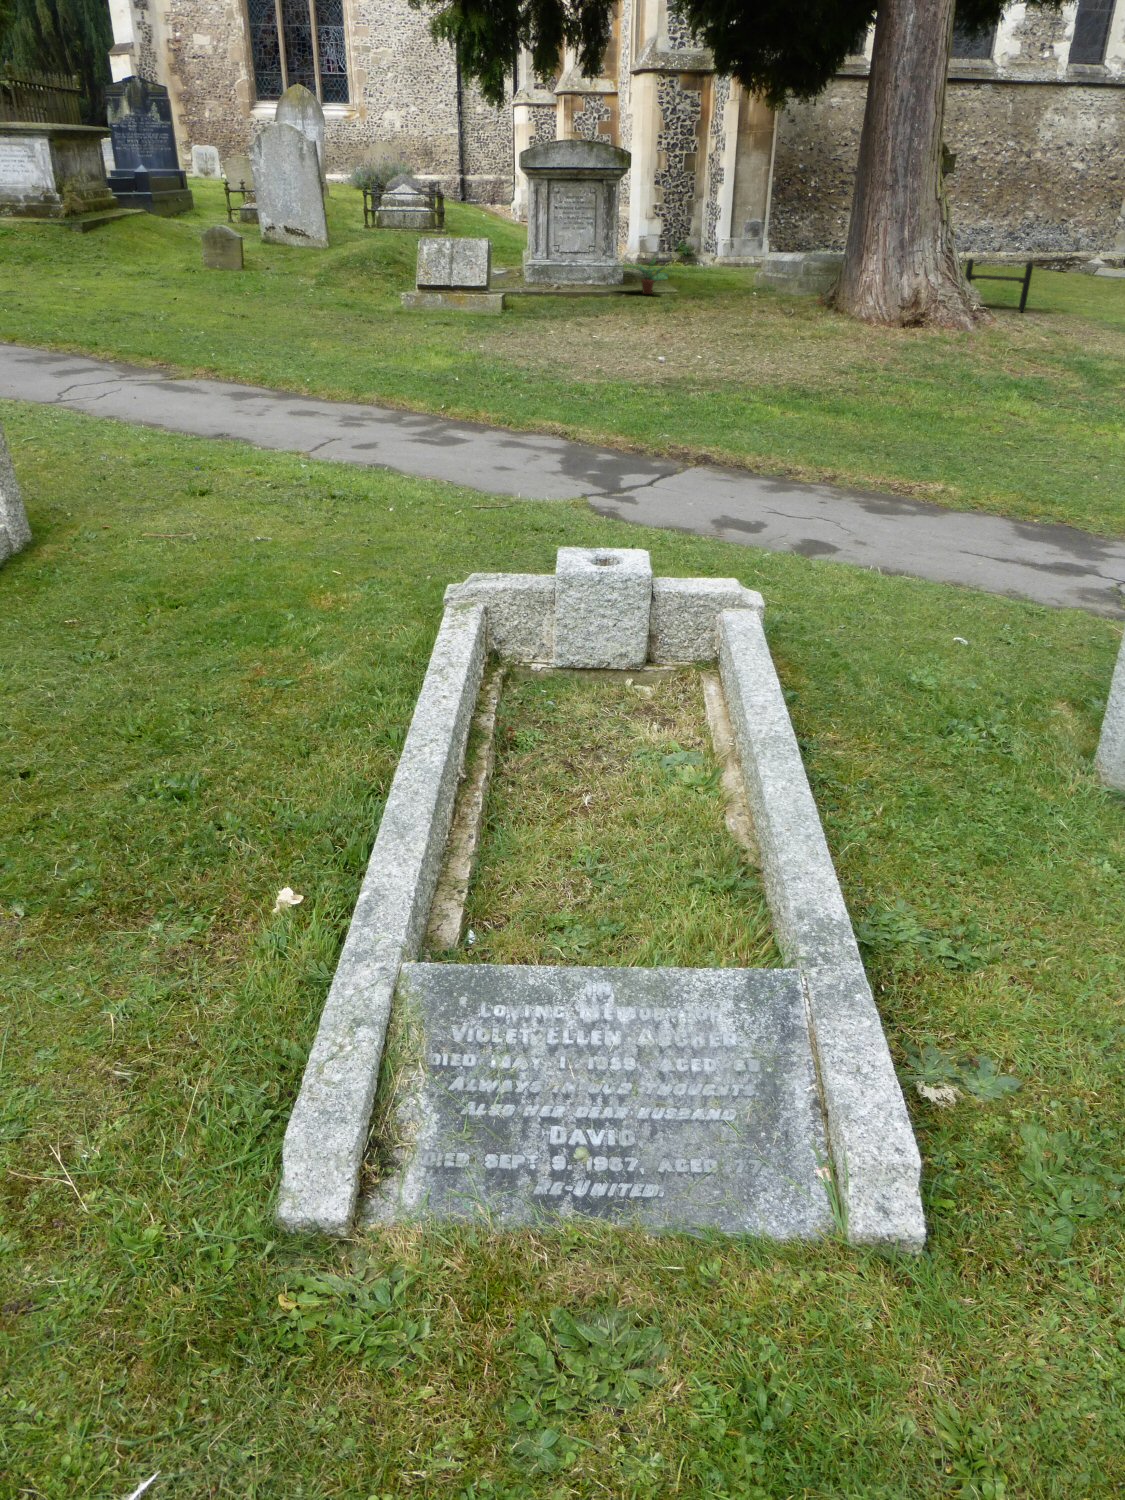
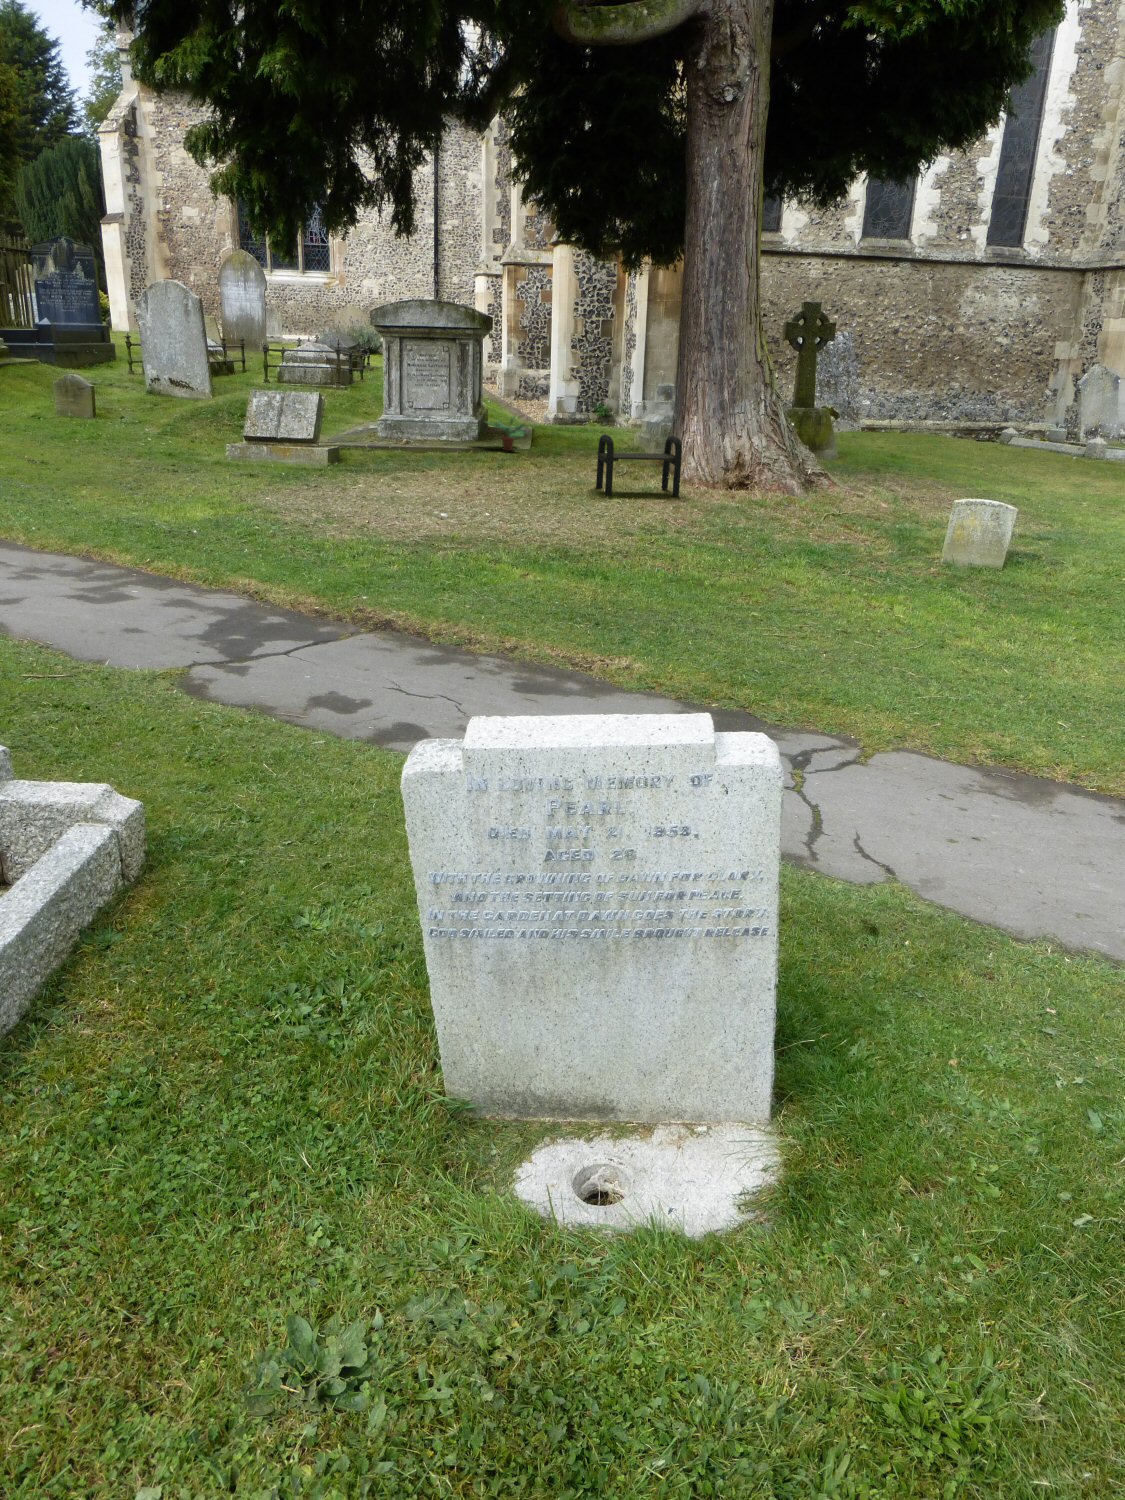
bench: present [965,259,1033,312] -> present [596,434,682,496]

